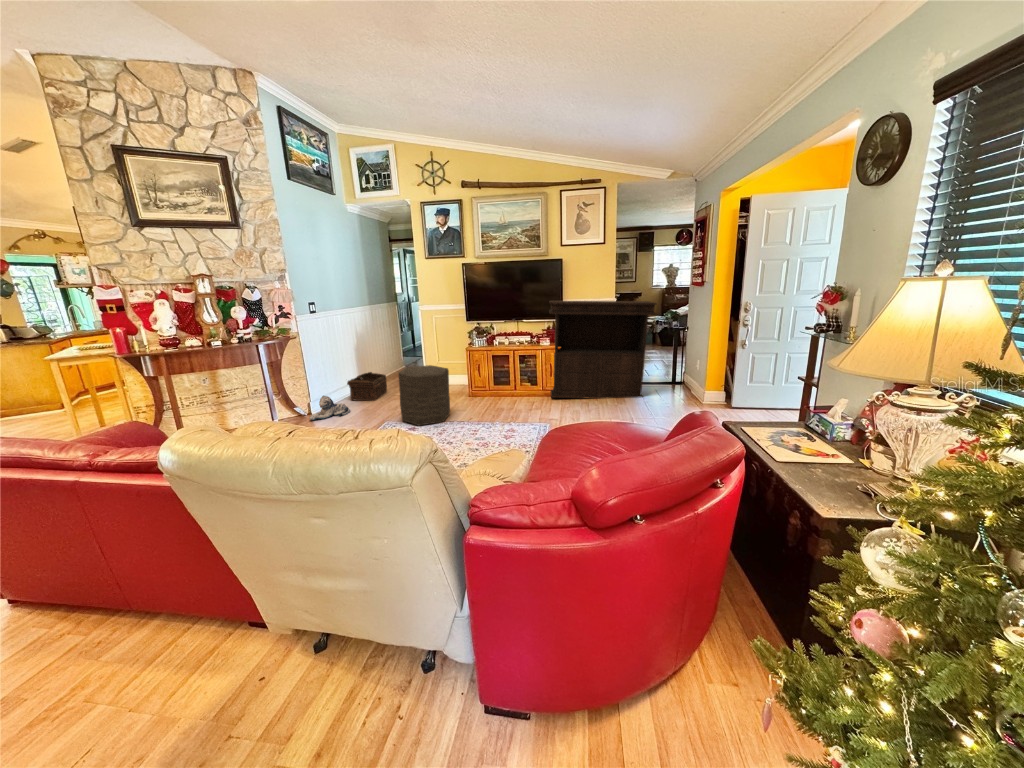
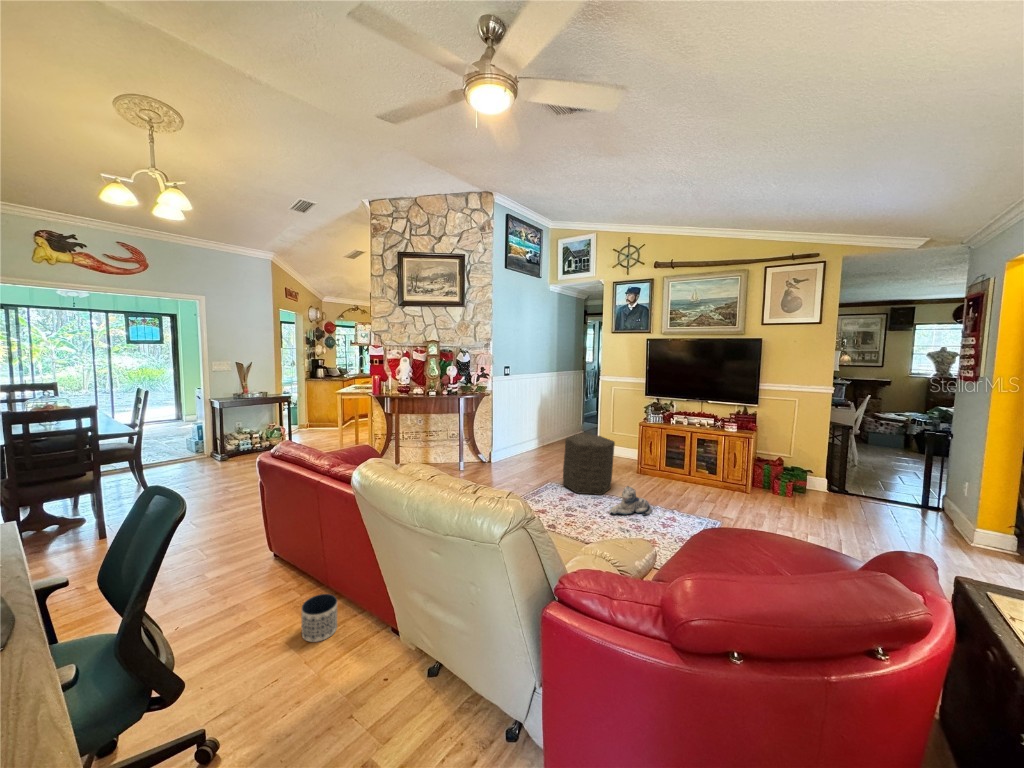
console table: present [549,301,657,399] -> none [732,383,895,522]
basket: present [347,372,387,401] -> none [520,433,560,461]
plush toy: present [310,396,350,420] -> present [610,486,652,515]
planter: none [93,619,162,689] -> present [301,594,337,642]

